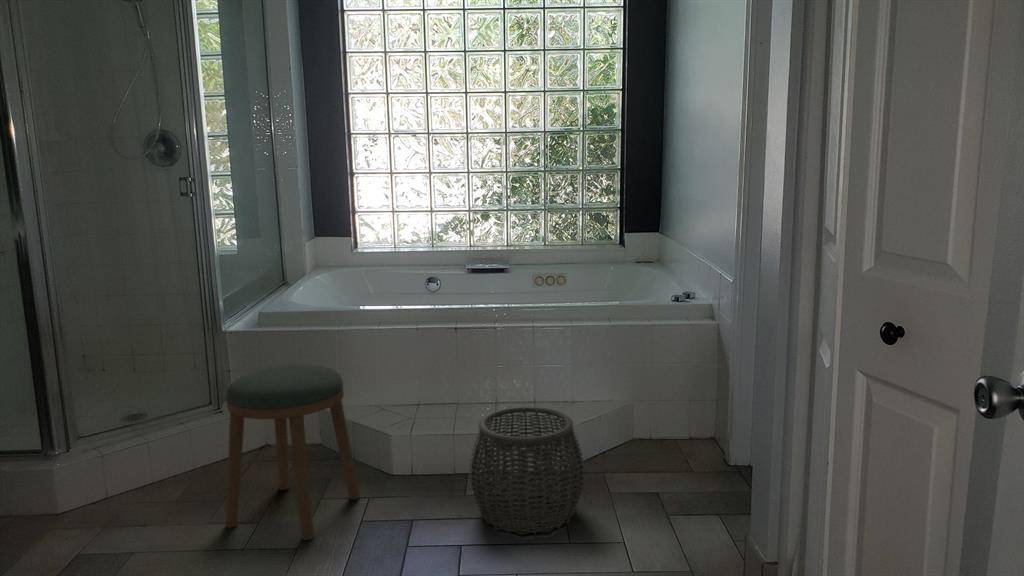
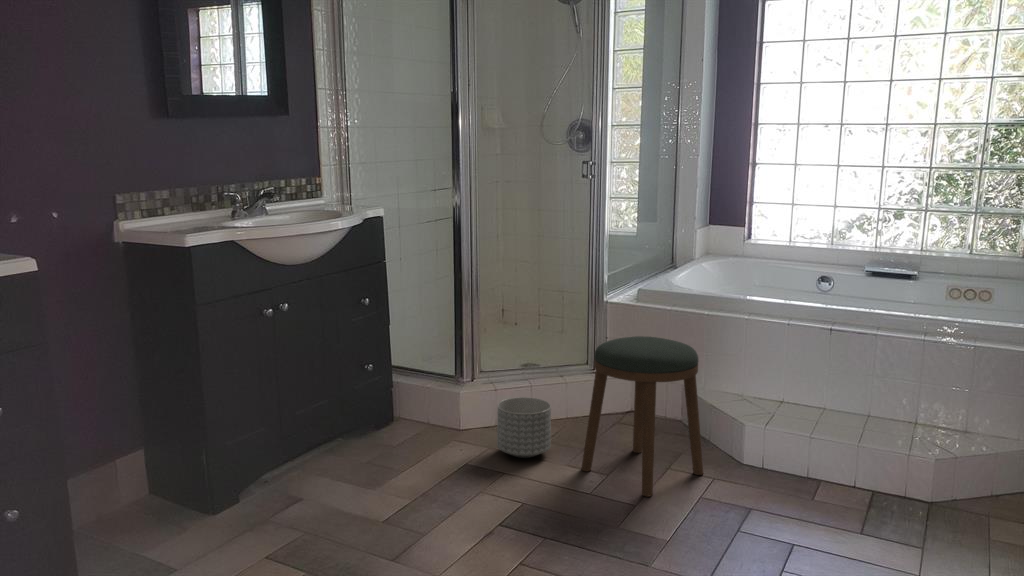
woven basket: present [469,407,584,535] -> none [810,416,944,550]
planter: none [108,456,183,531] -> present [497,397,551,458]

